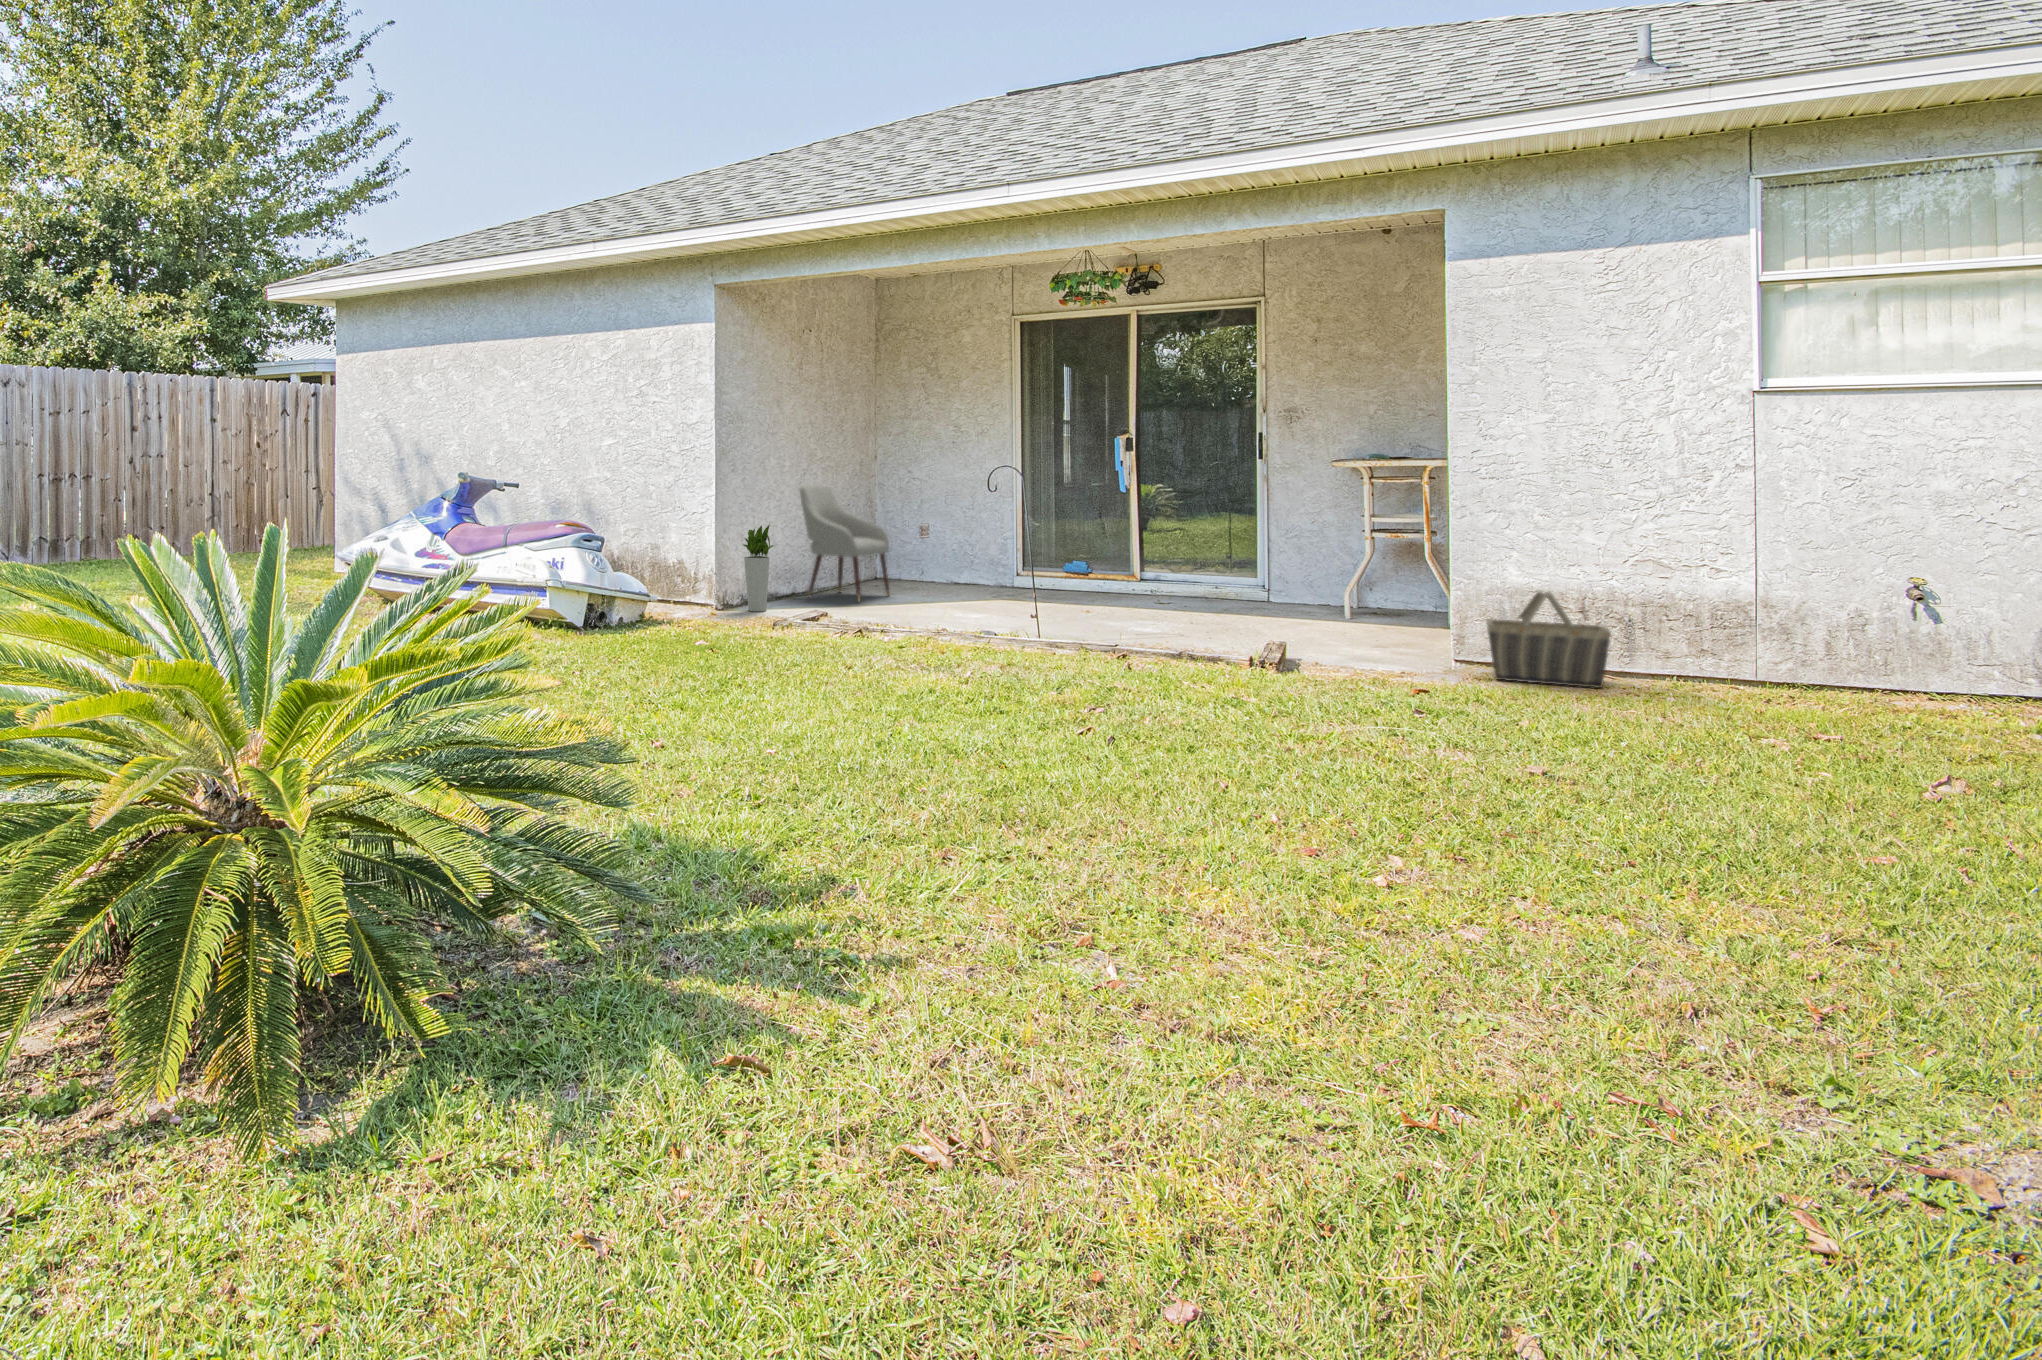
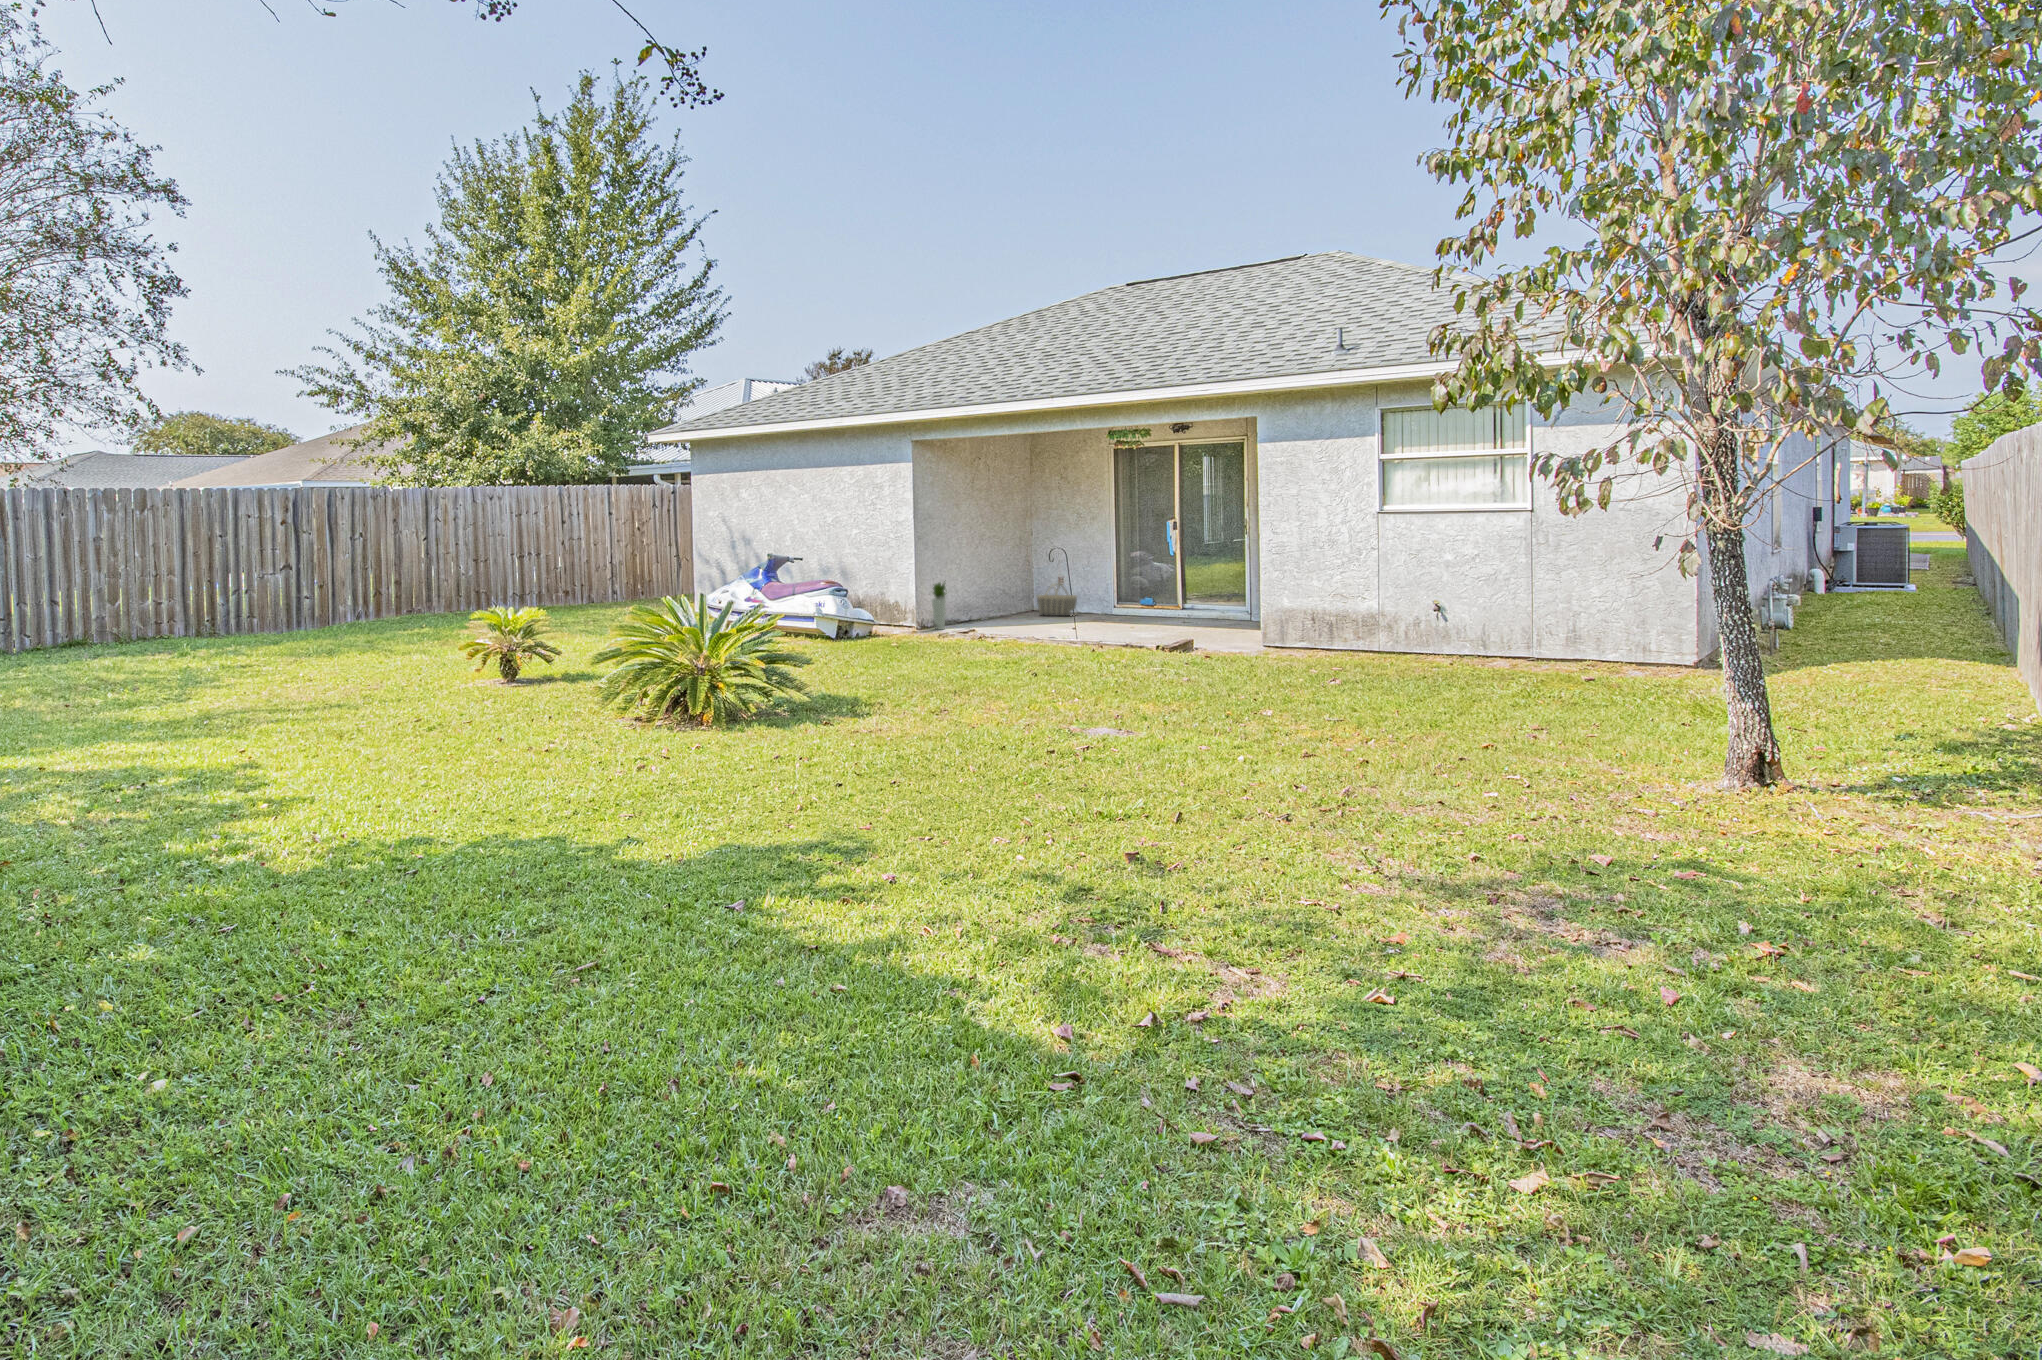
chair: present [800,485,890,601] -> none [969,557,1025,624]
basket: present [1486,591,1611,688] -> present [1036,583,1077,616]

